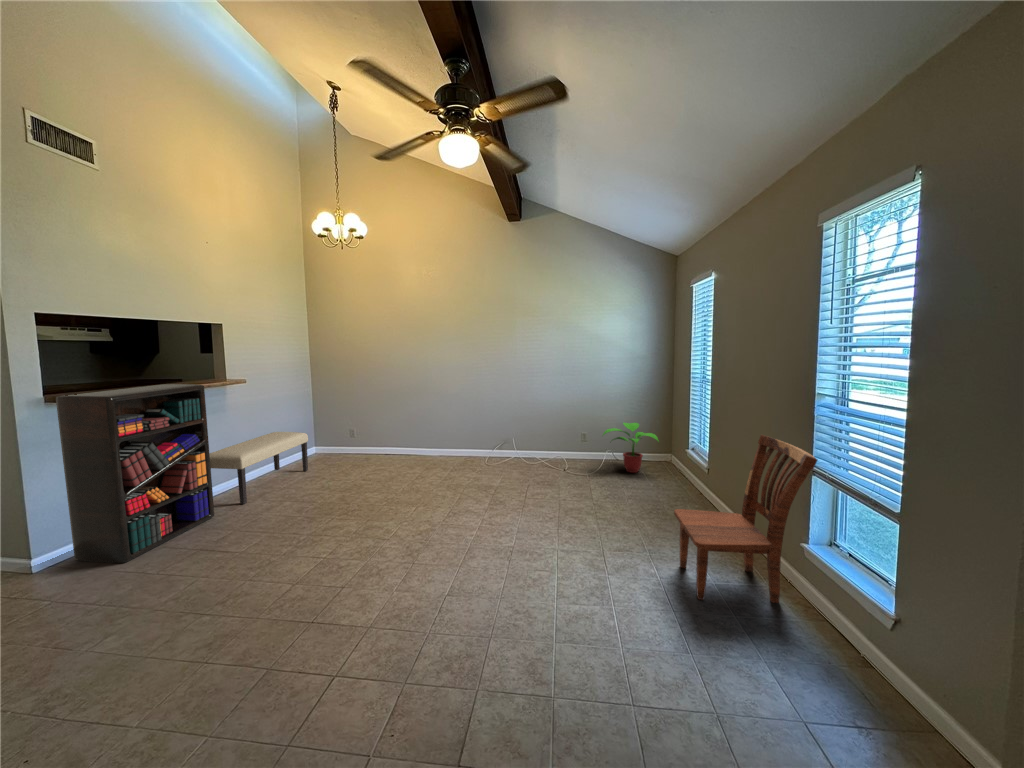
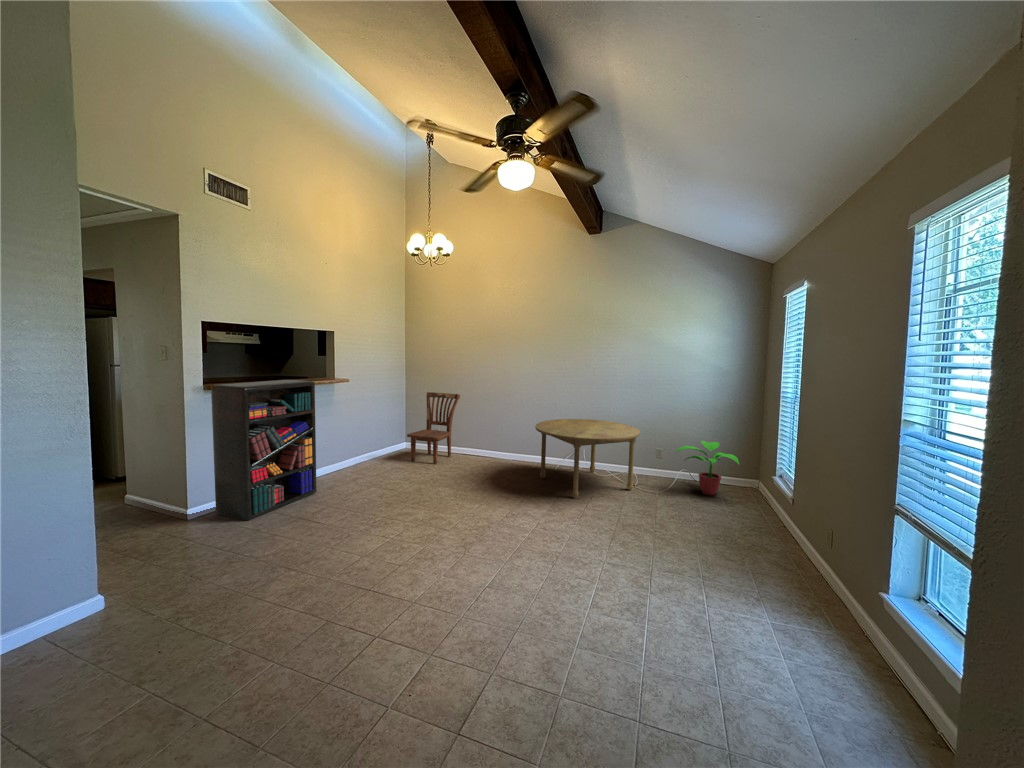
dining table: none [466,409,569,490] -> present [535,419,640,499]
bench: present [210,432,308,504] -> none [310,426,398,485]
dining chair: present [674,435,818,603] -> present [407,392,460,464]

